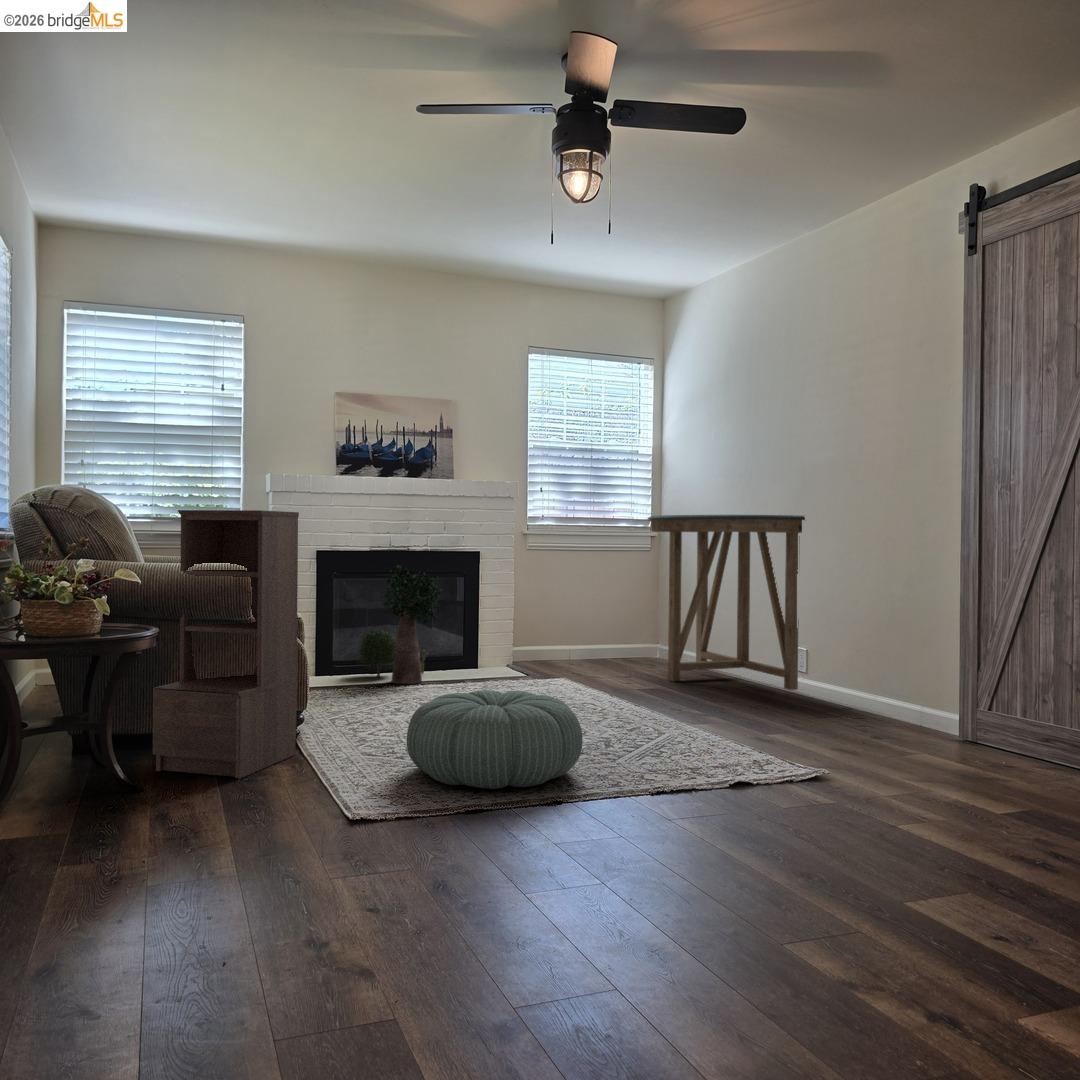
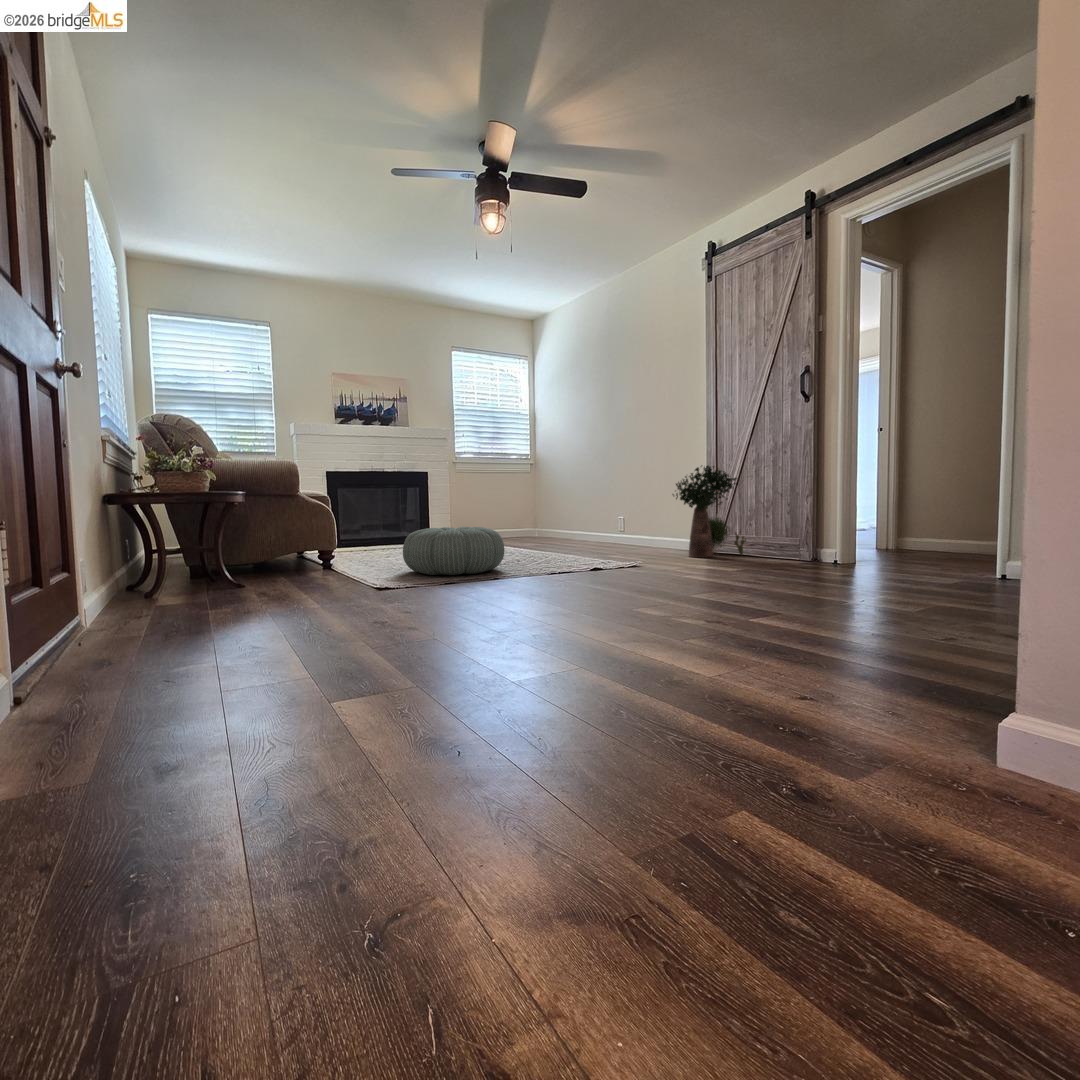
bookshelf: present [153,510,299,779] -> none [245,420,333,579]
console table: present [648,515,805,690] -> none [529,441,622,542]
potted plant: present [357,565,443,684] -> present [673,466,746,557]

